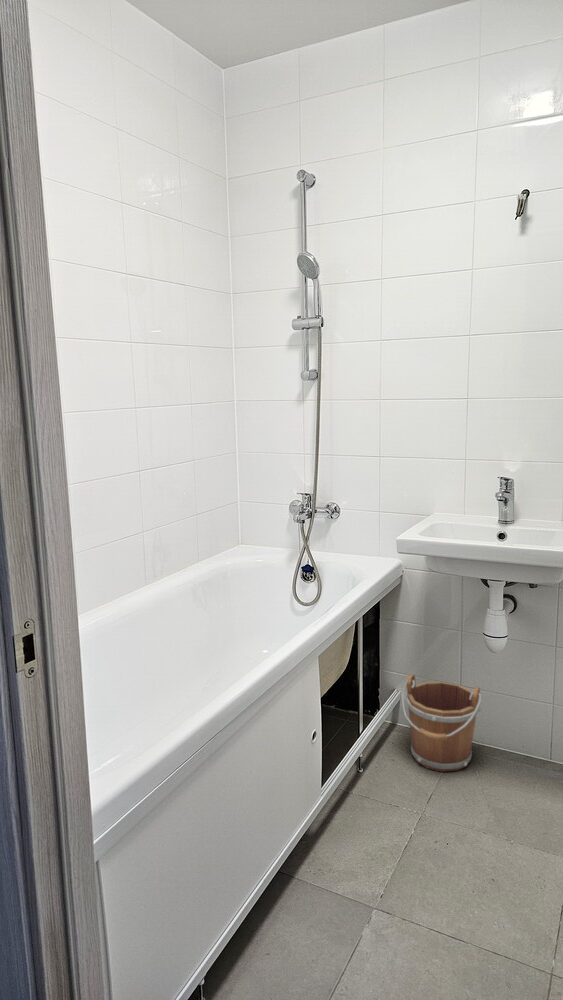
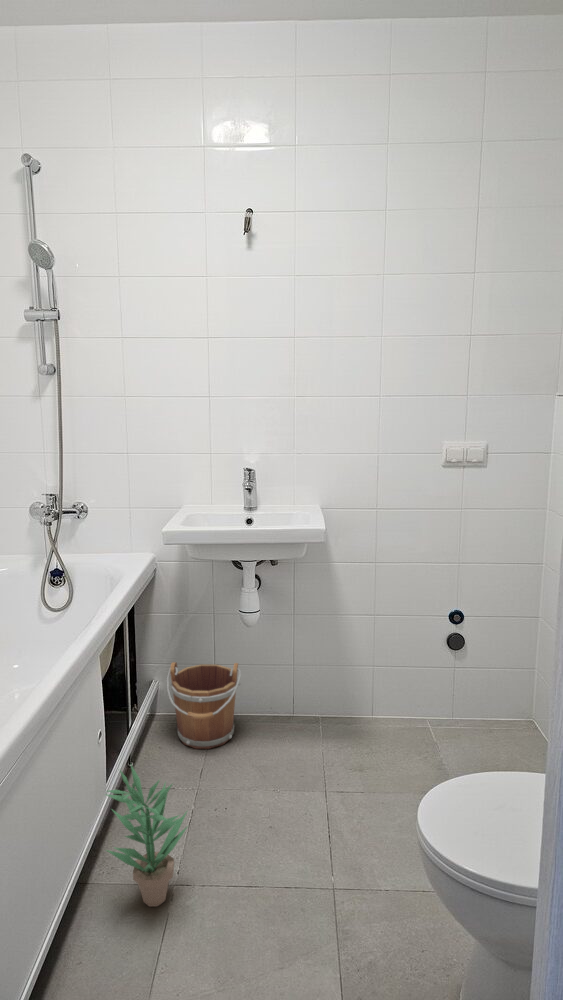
potted plant: none [310,766,396,915] -> present [107,765,187,906]

